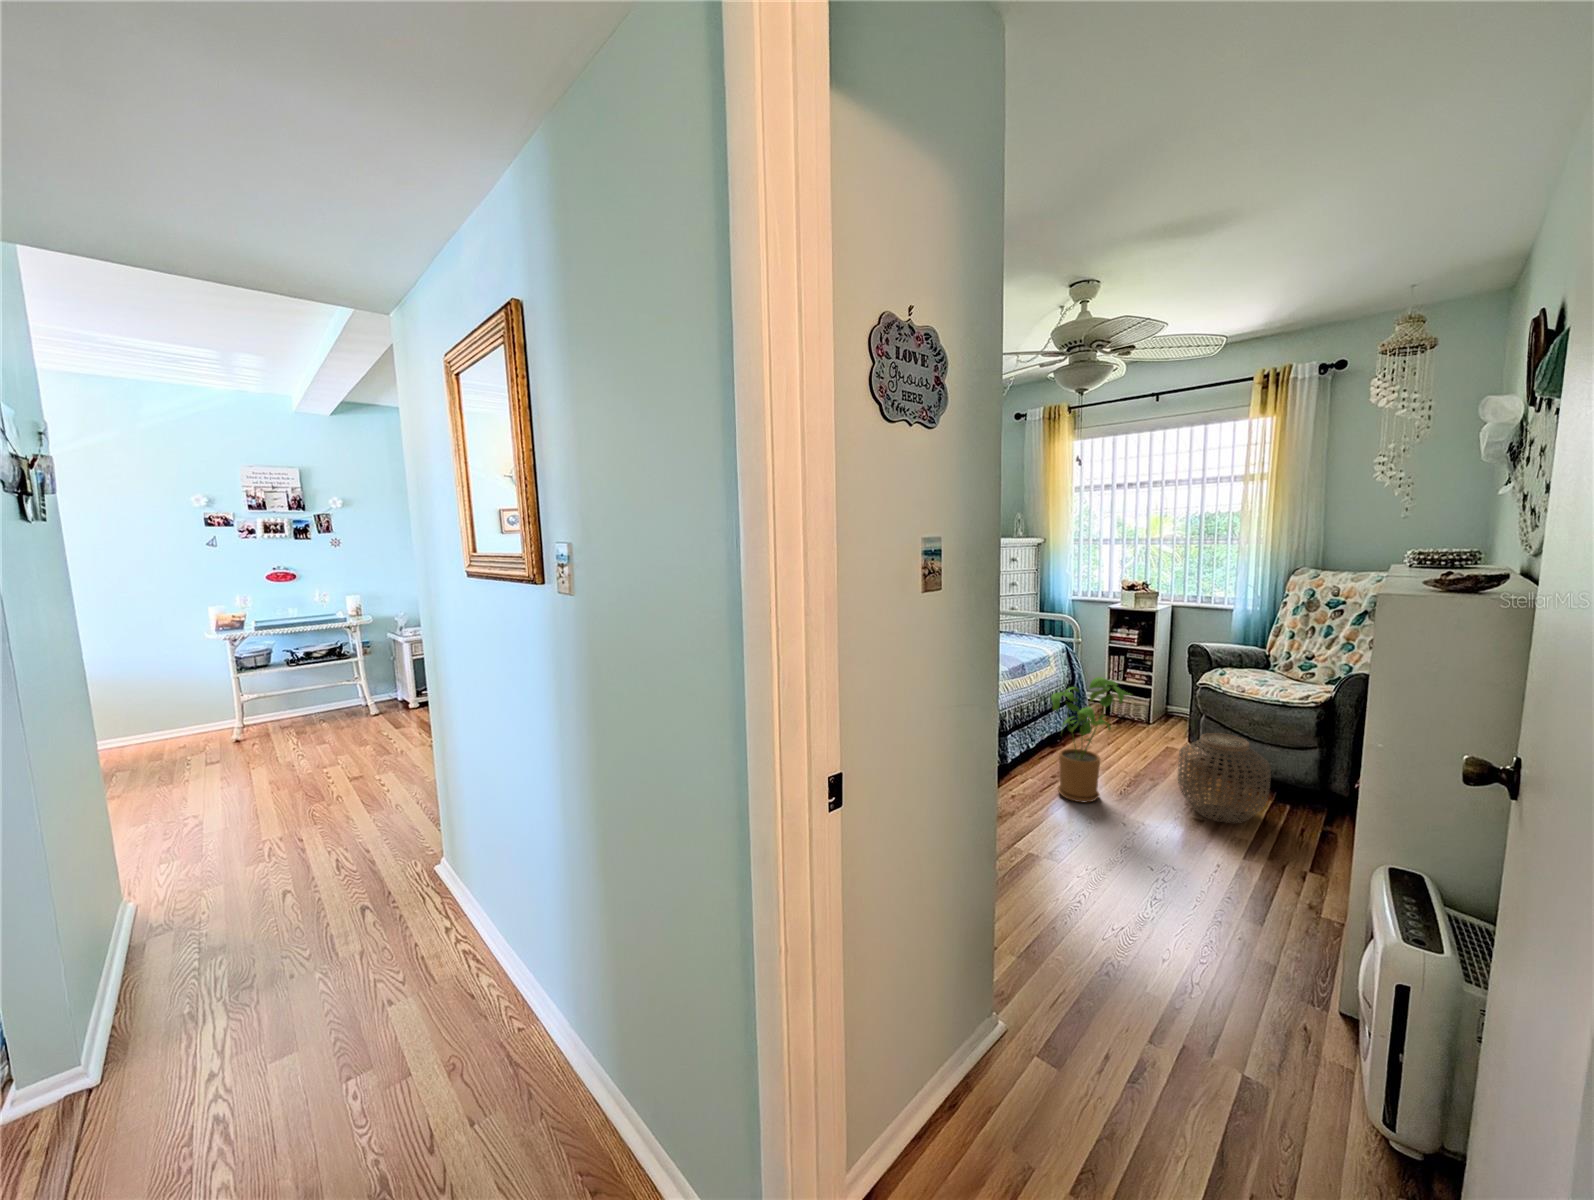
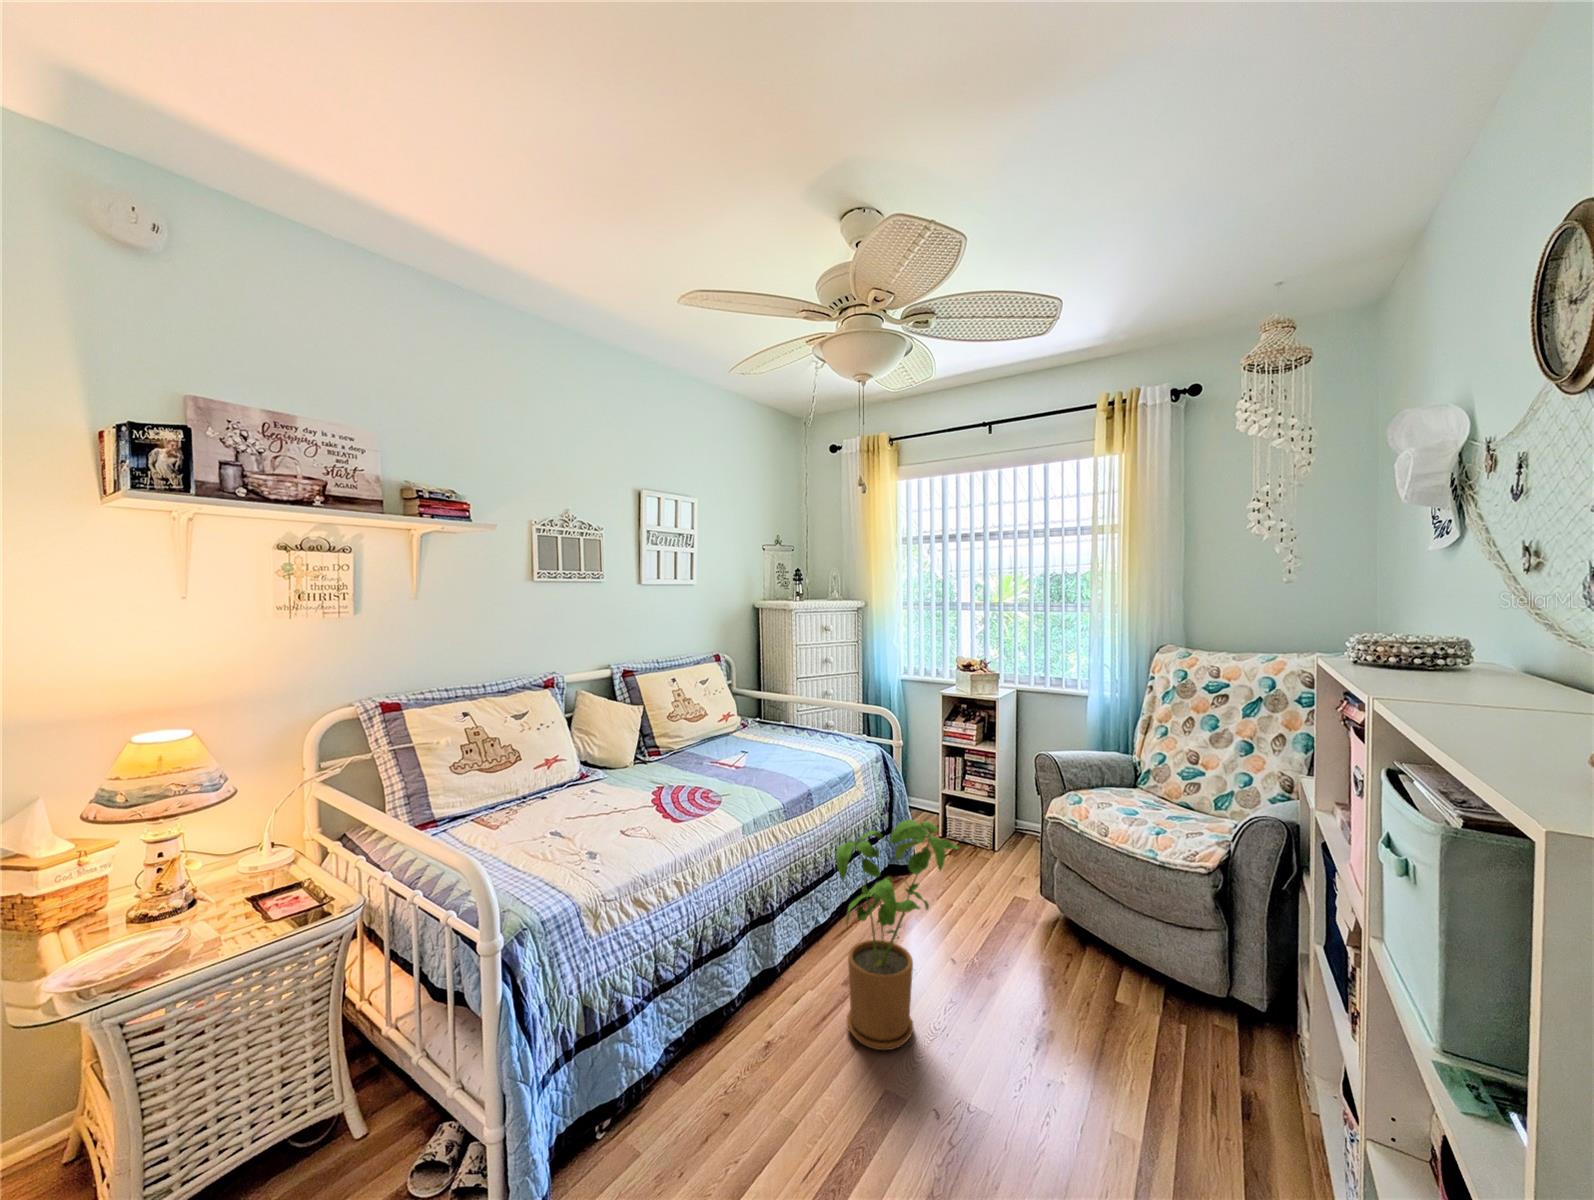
woven basket: present [1178,733,1271,823] -> none [1034,911,1178,1085]

